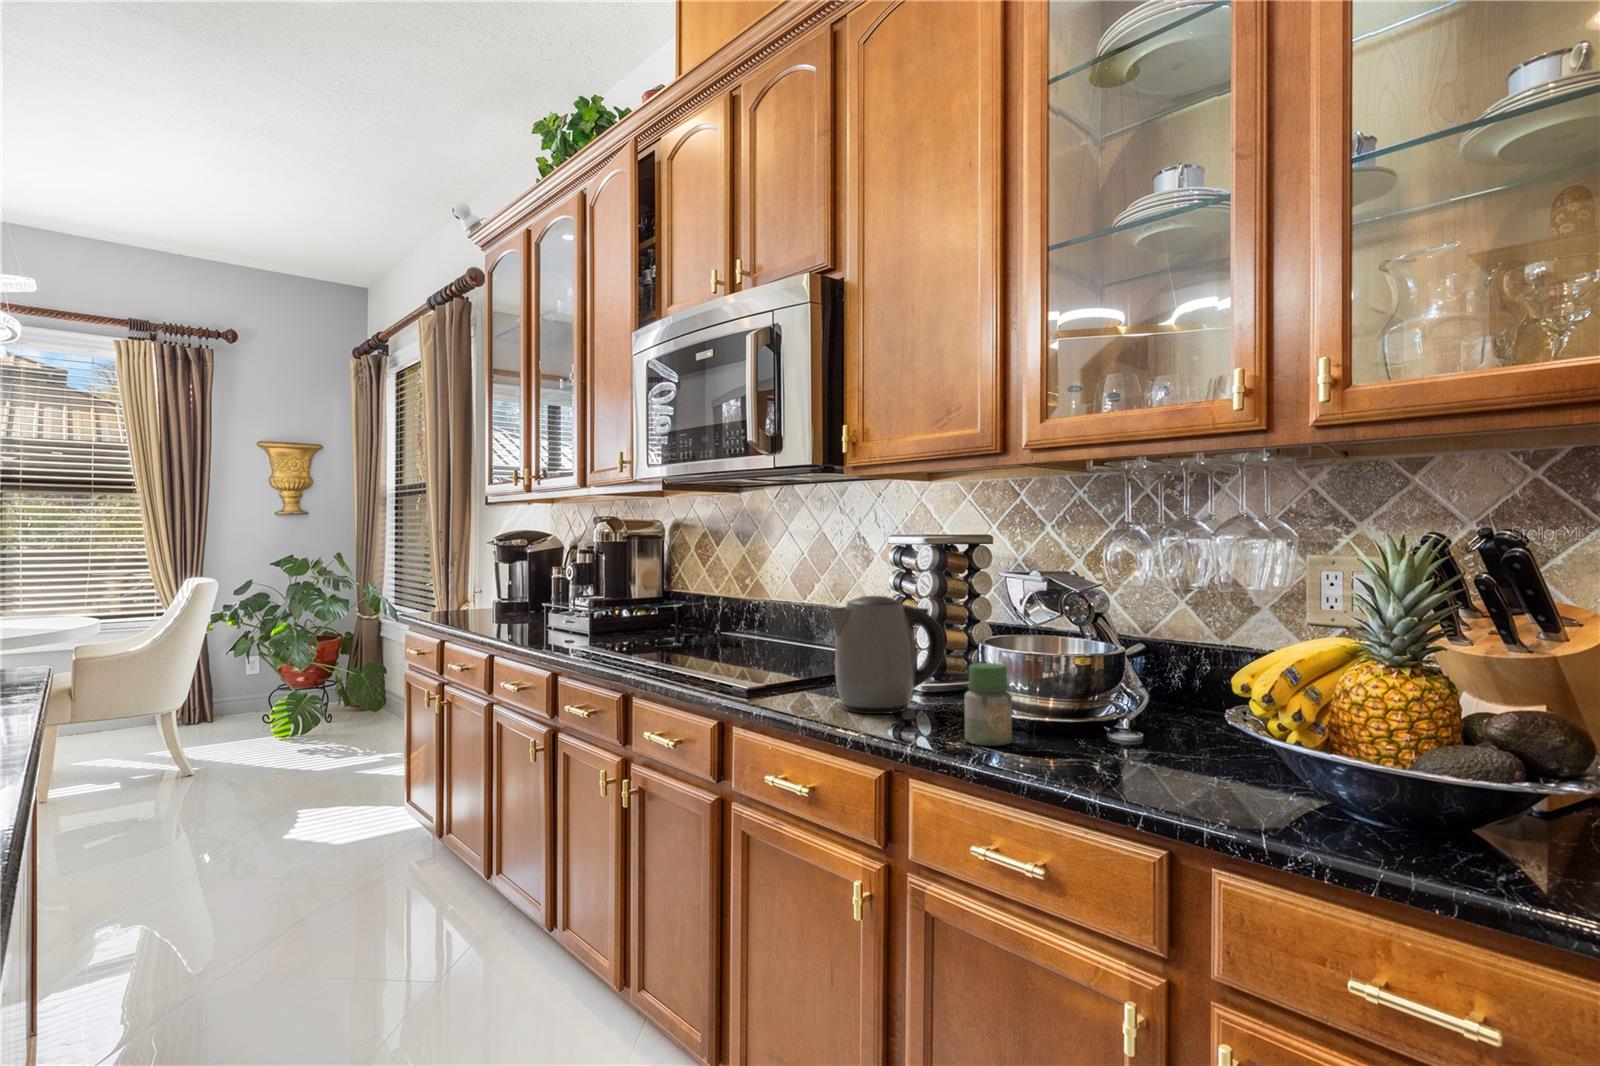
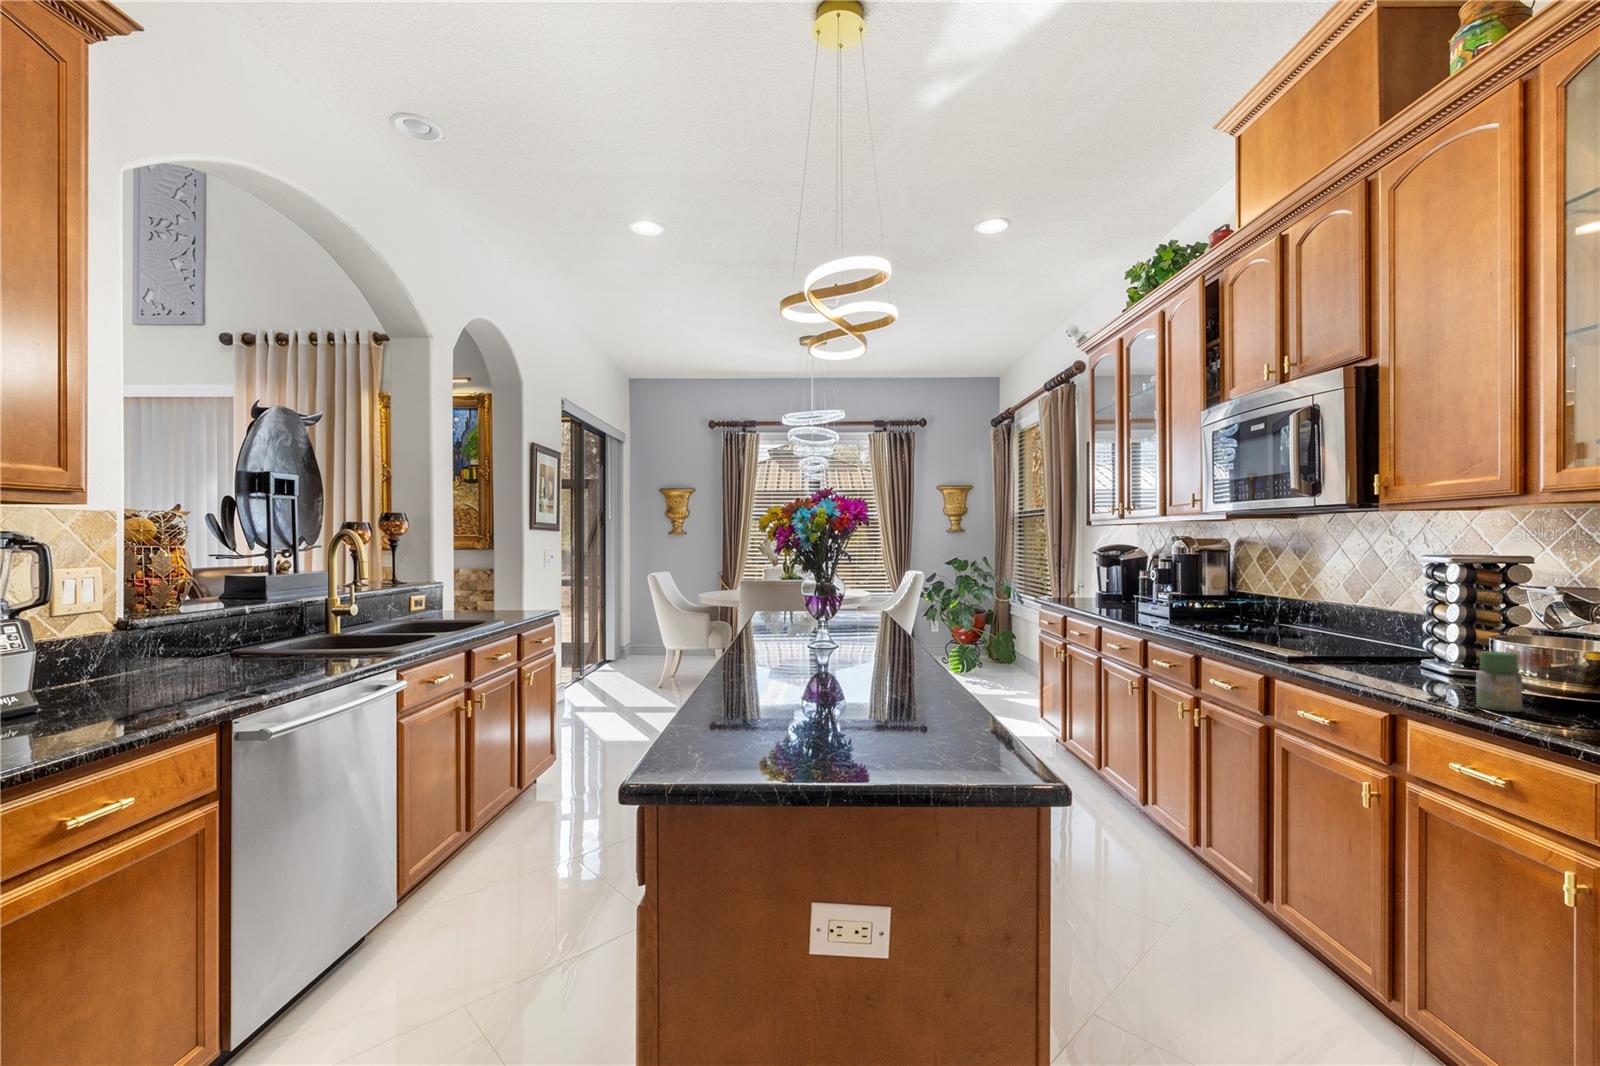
kettle: present [829,596,944,714] -> none [1360,599,1468,684]

